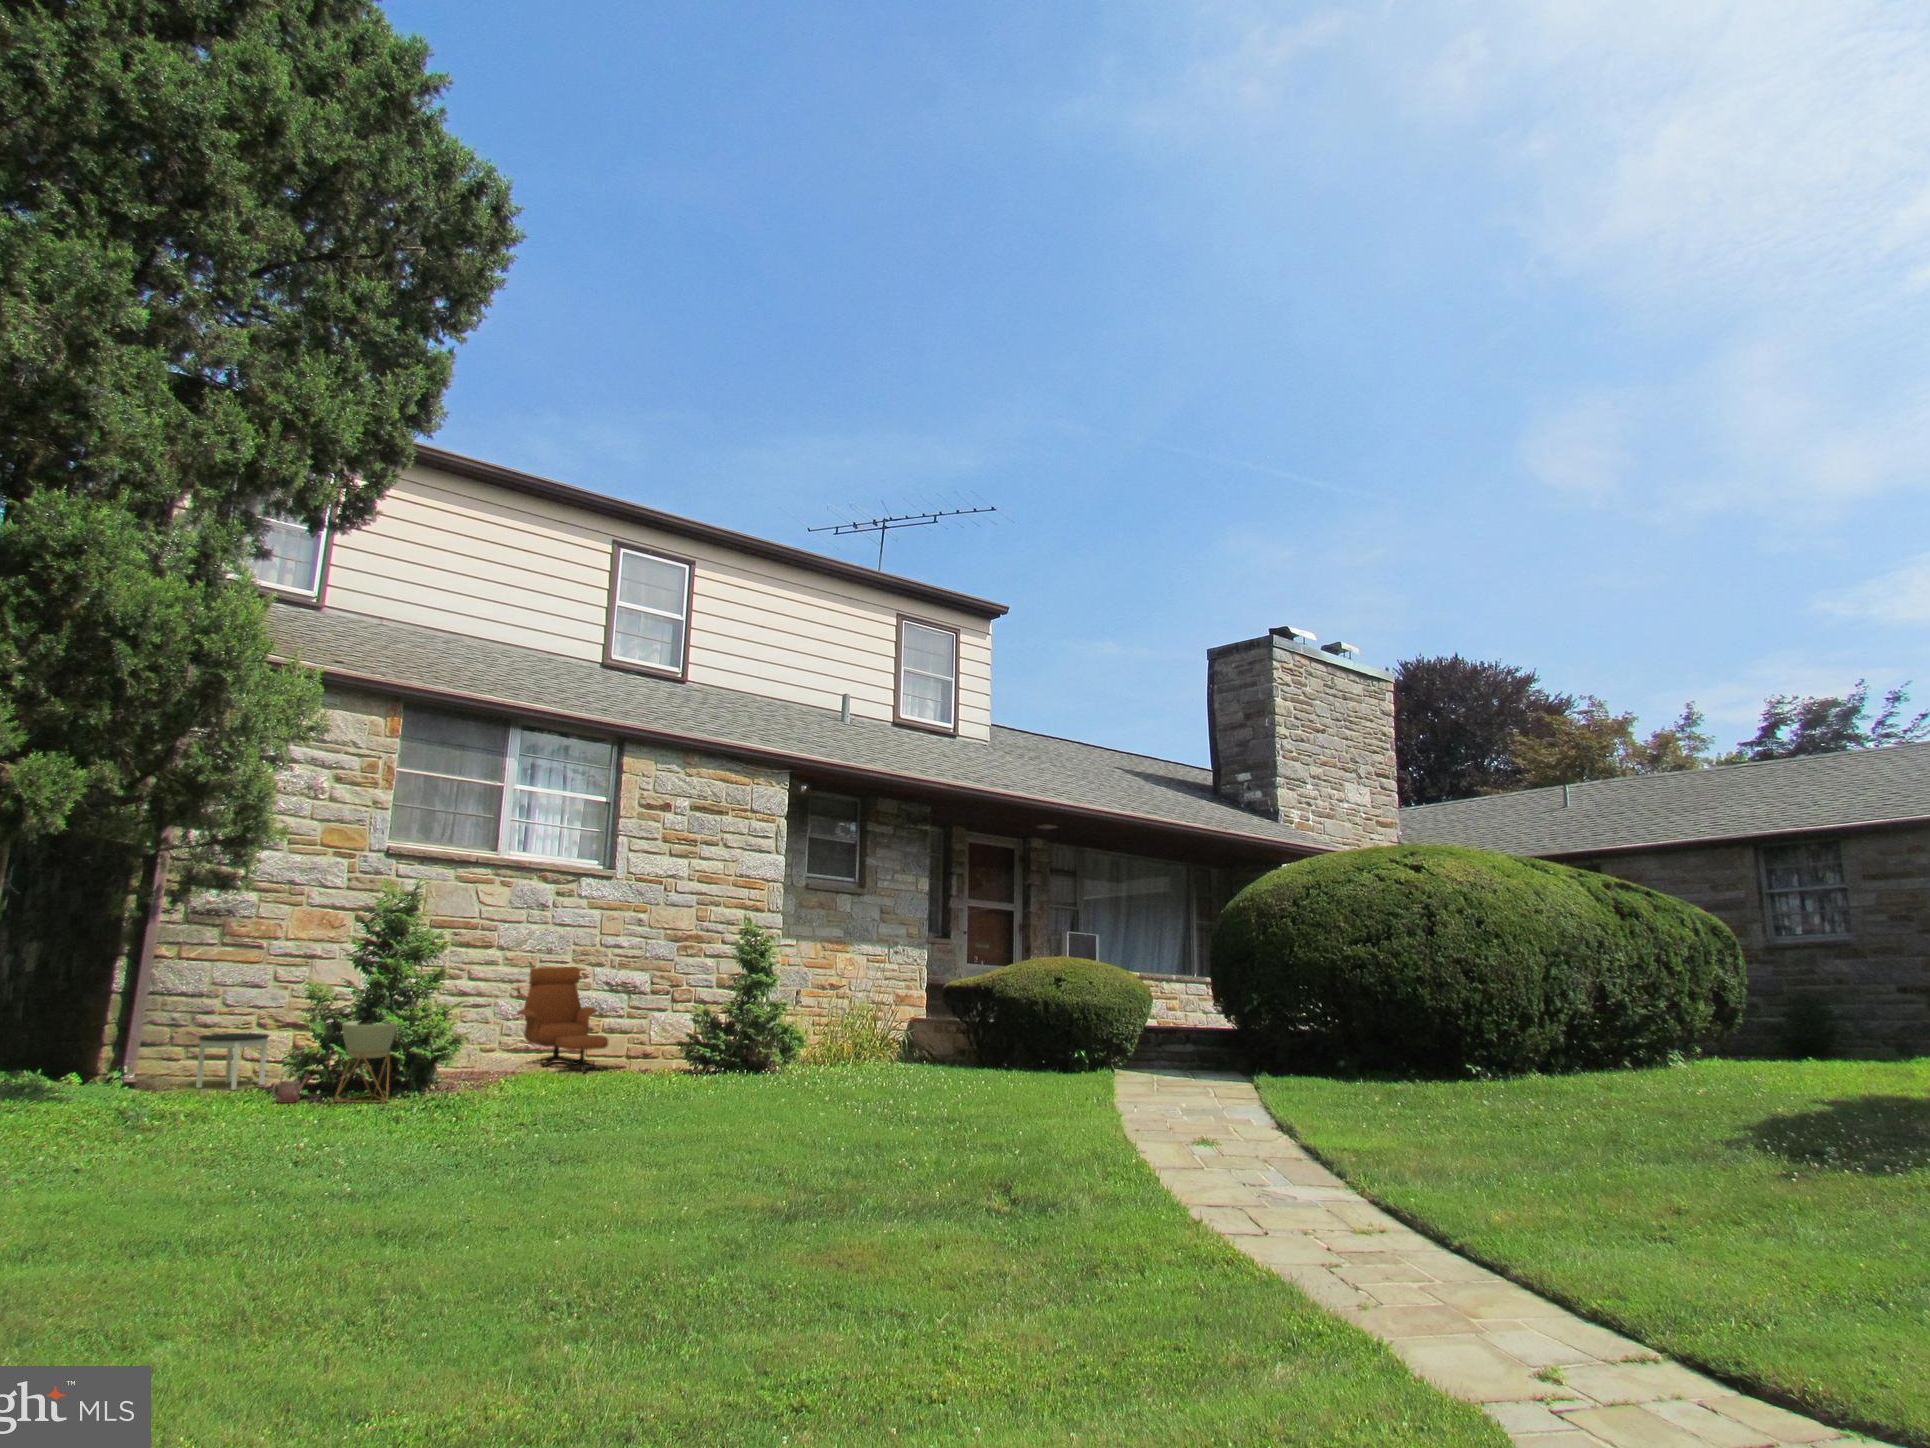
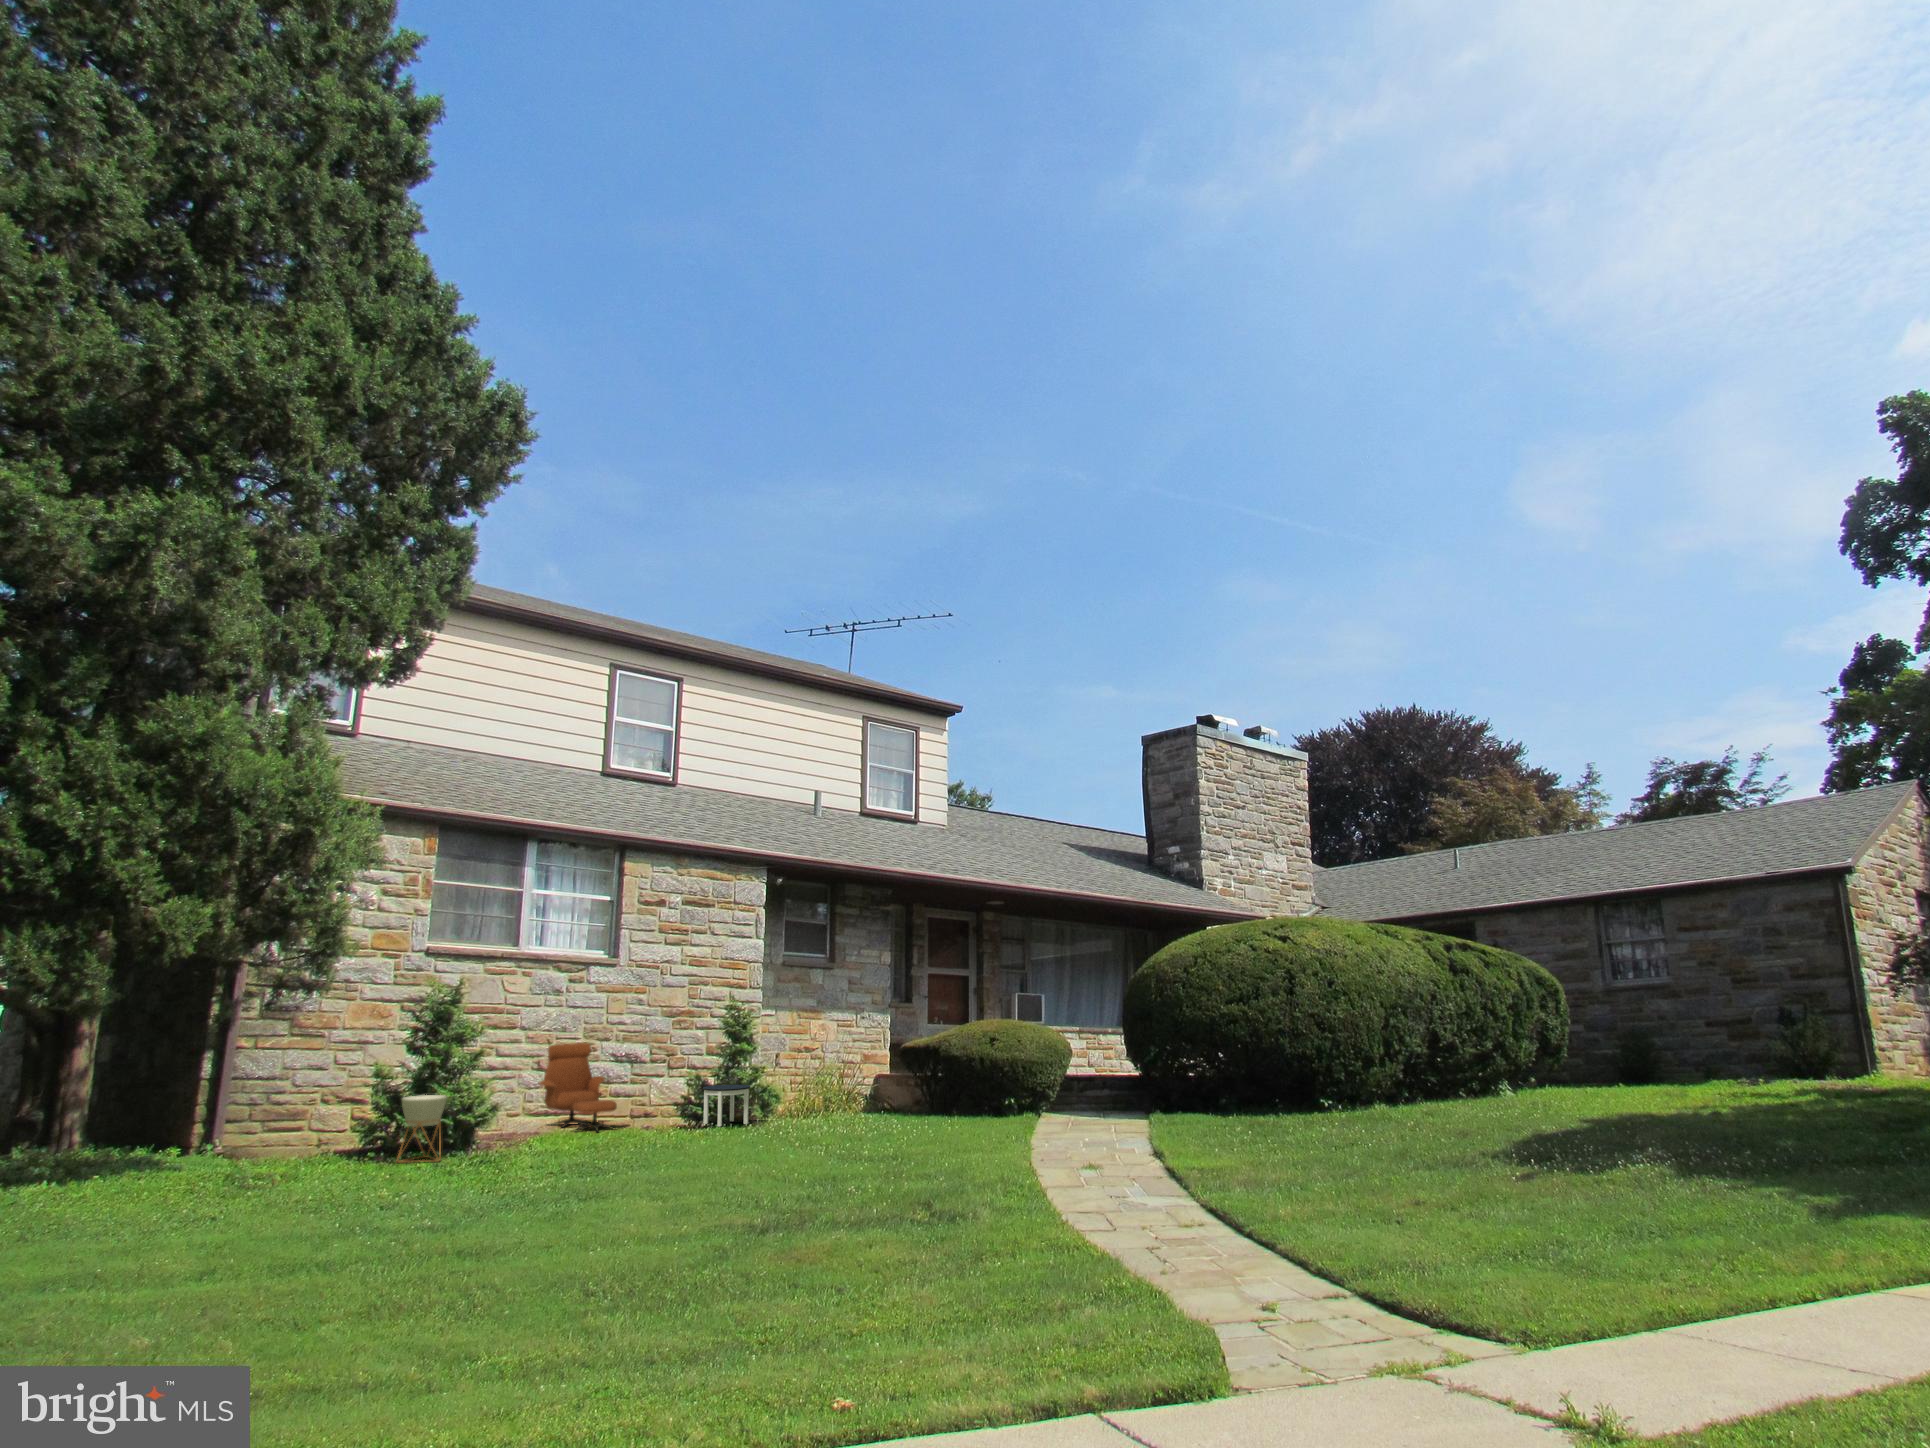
round table: present [196,1033,269,1090] -> present [703,1085,750,1126]
watering can: present [272,1071,312,1103] -> none [346,1138,377,1165]

